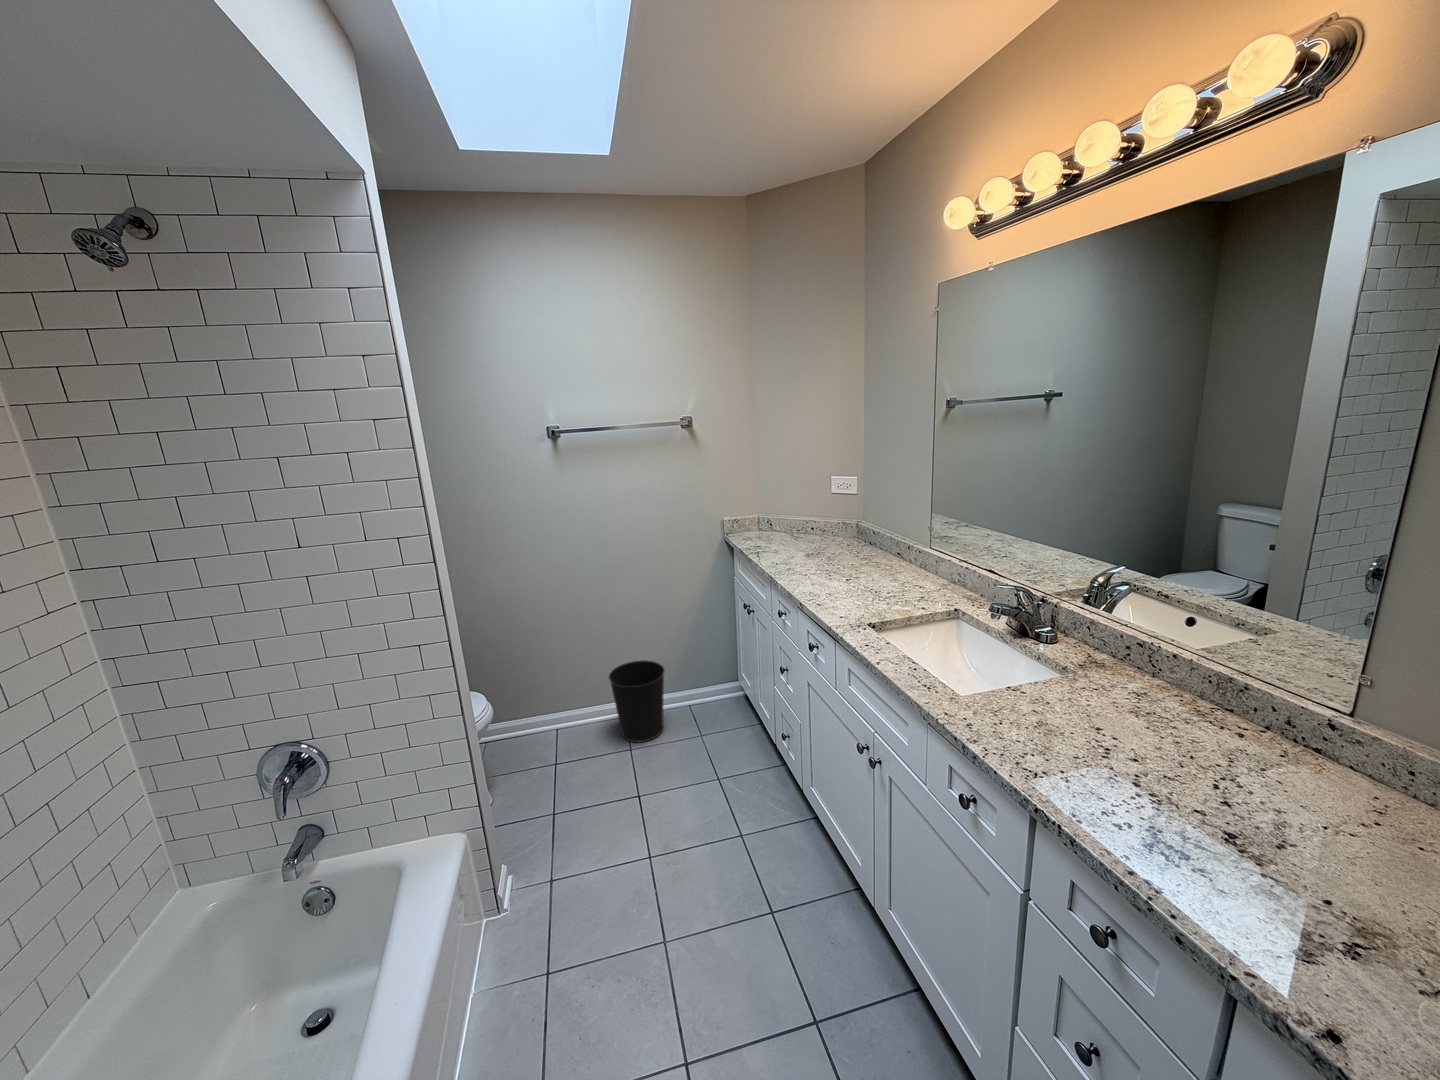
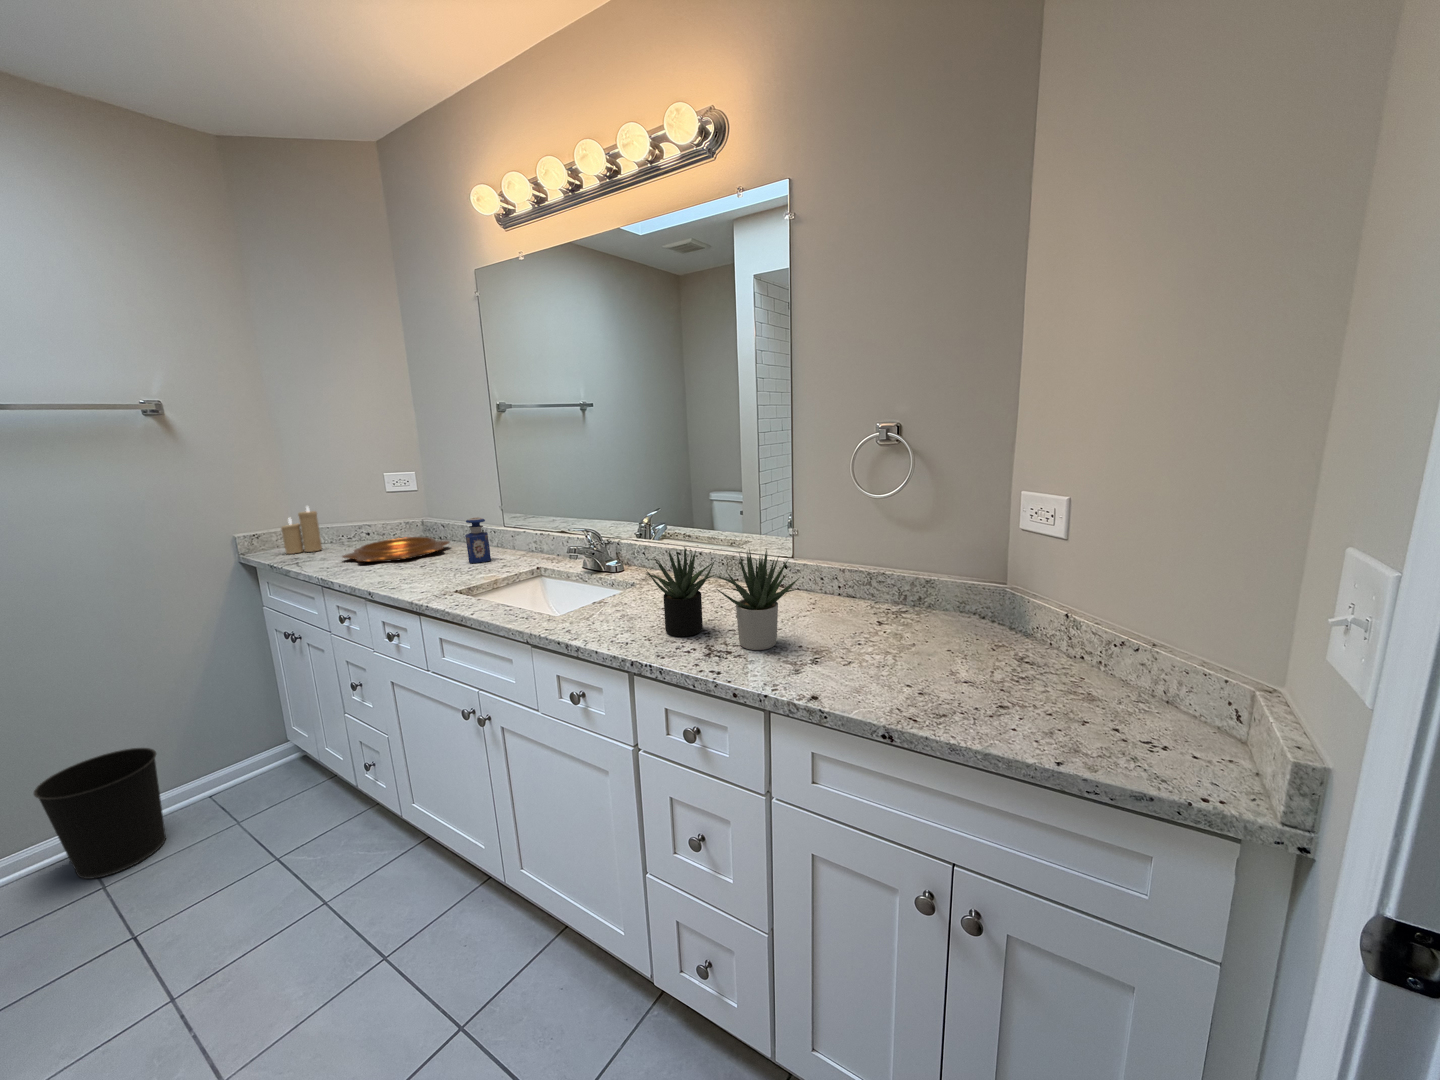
candle: none [752,502,778,540] -> present [281,506,322,554]
decorative bowl: none [789,541,877,566] -> present [342,537,449,562]
perfume bottle: none [889,542,911,587] -> present [465,518,491,563]
succulent plant: none [1076,678,1353,881] -> present [646,547,799,650]

